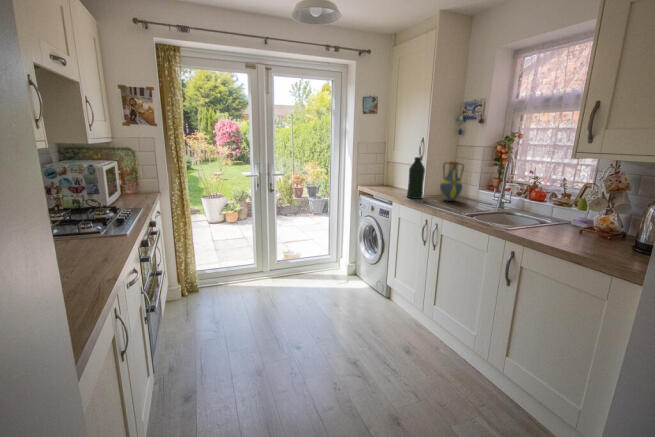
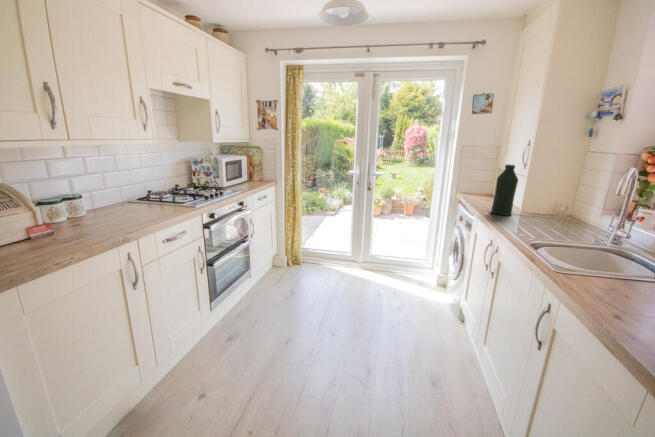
vase: present [440,162,464,201] -> none [535,173,575,224]

